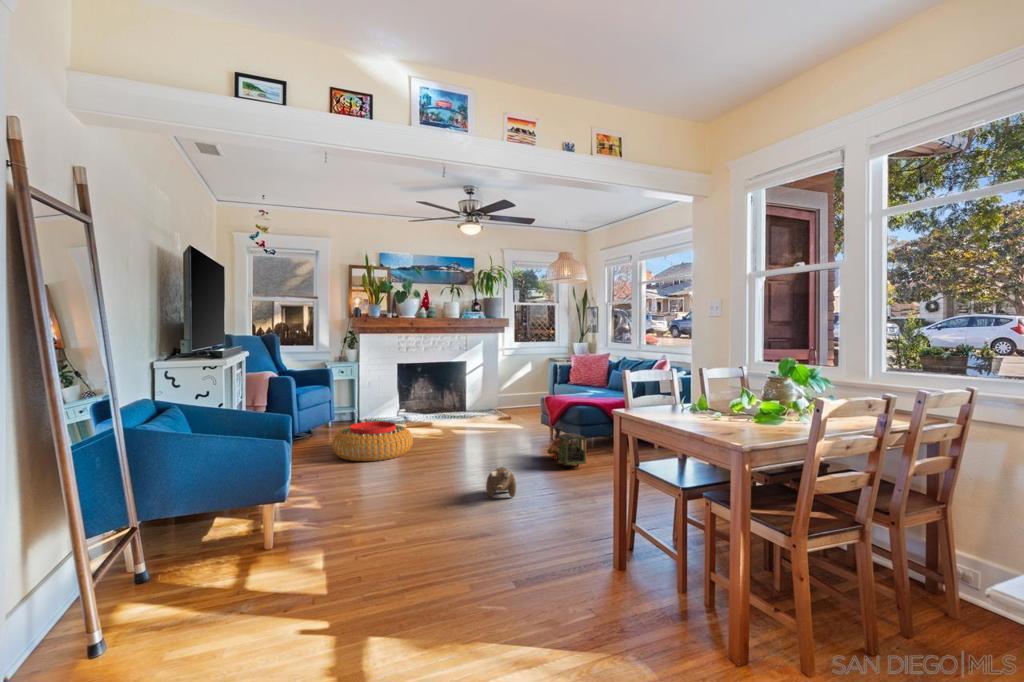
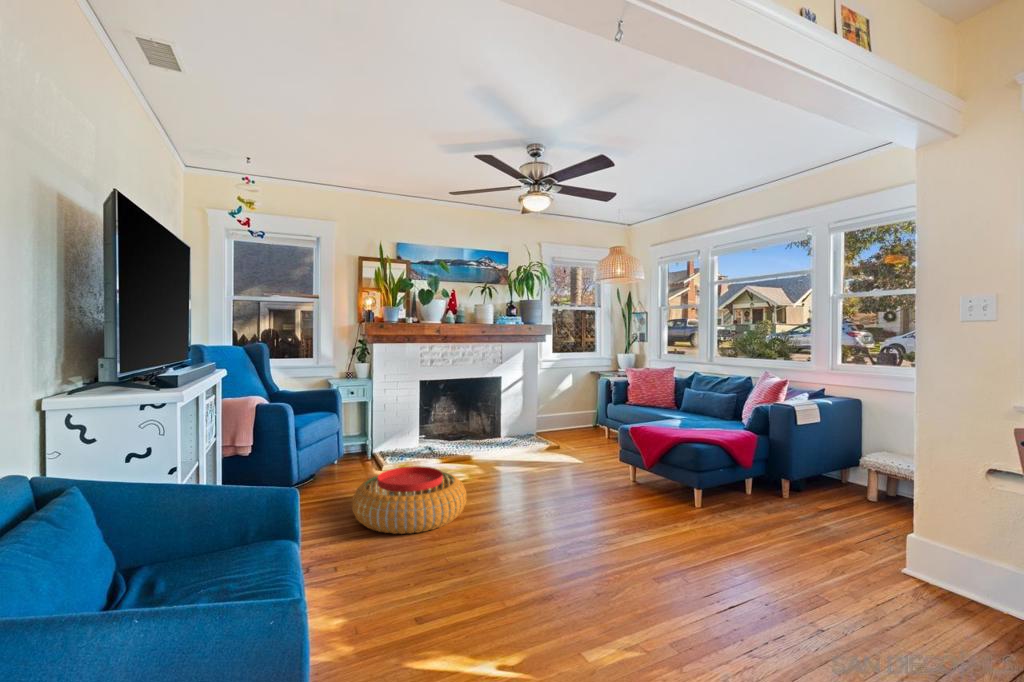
toy train: present [547,426,586,467] -> none [663,475,741,541]
plush toy: present [486,467,516,497] -> none [640,568,693,623]

